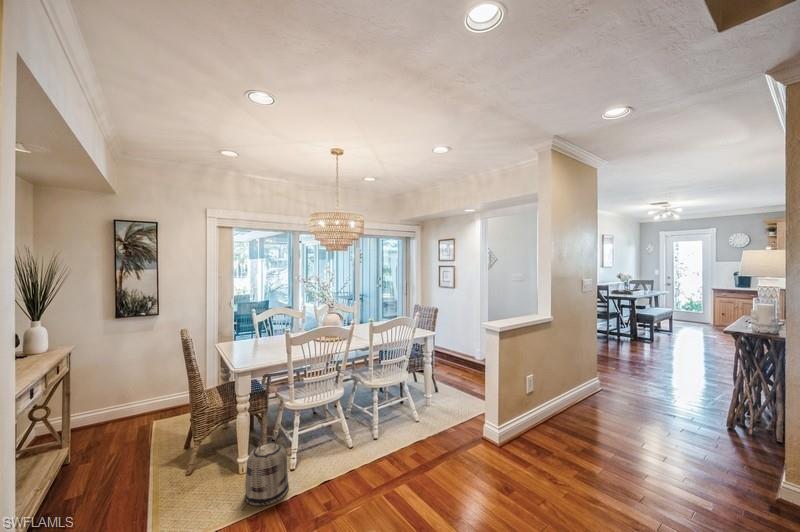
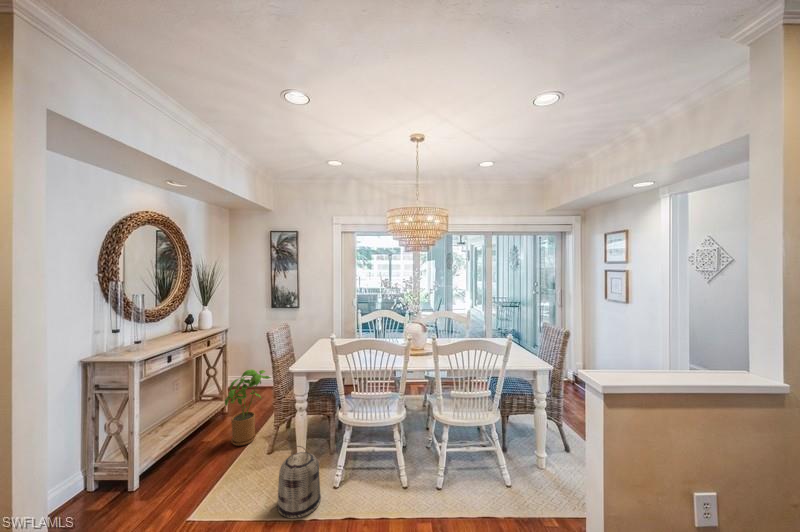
house plant: none [112,385,175,482] -> present [225,369,270,446]

